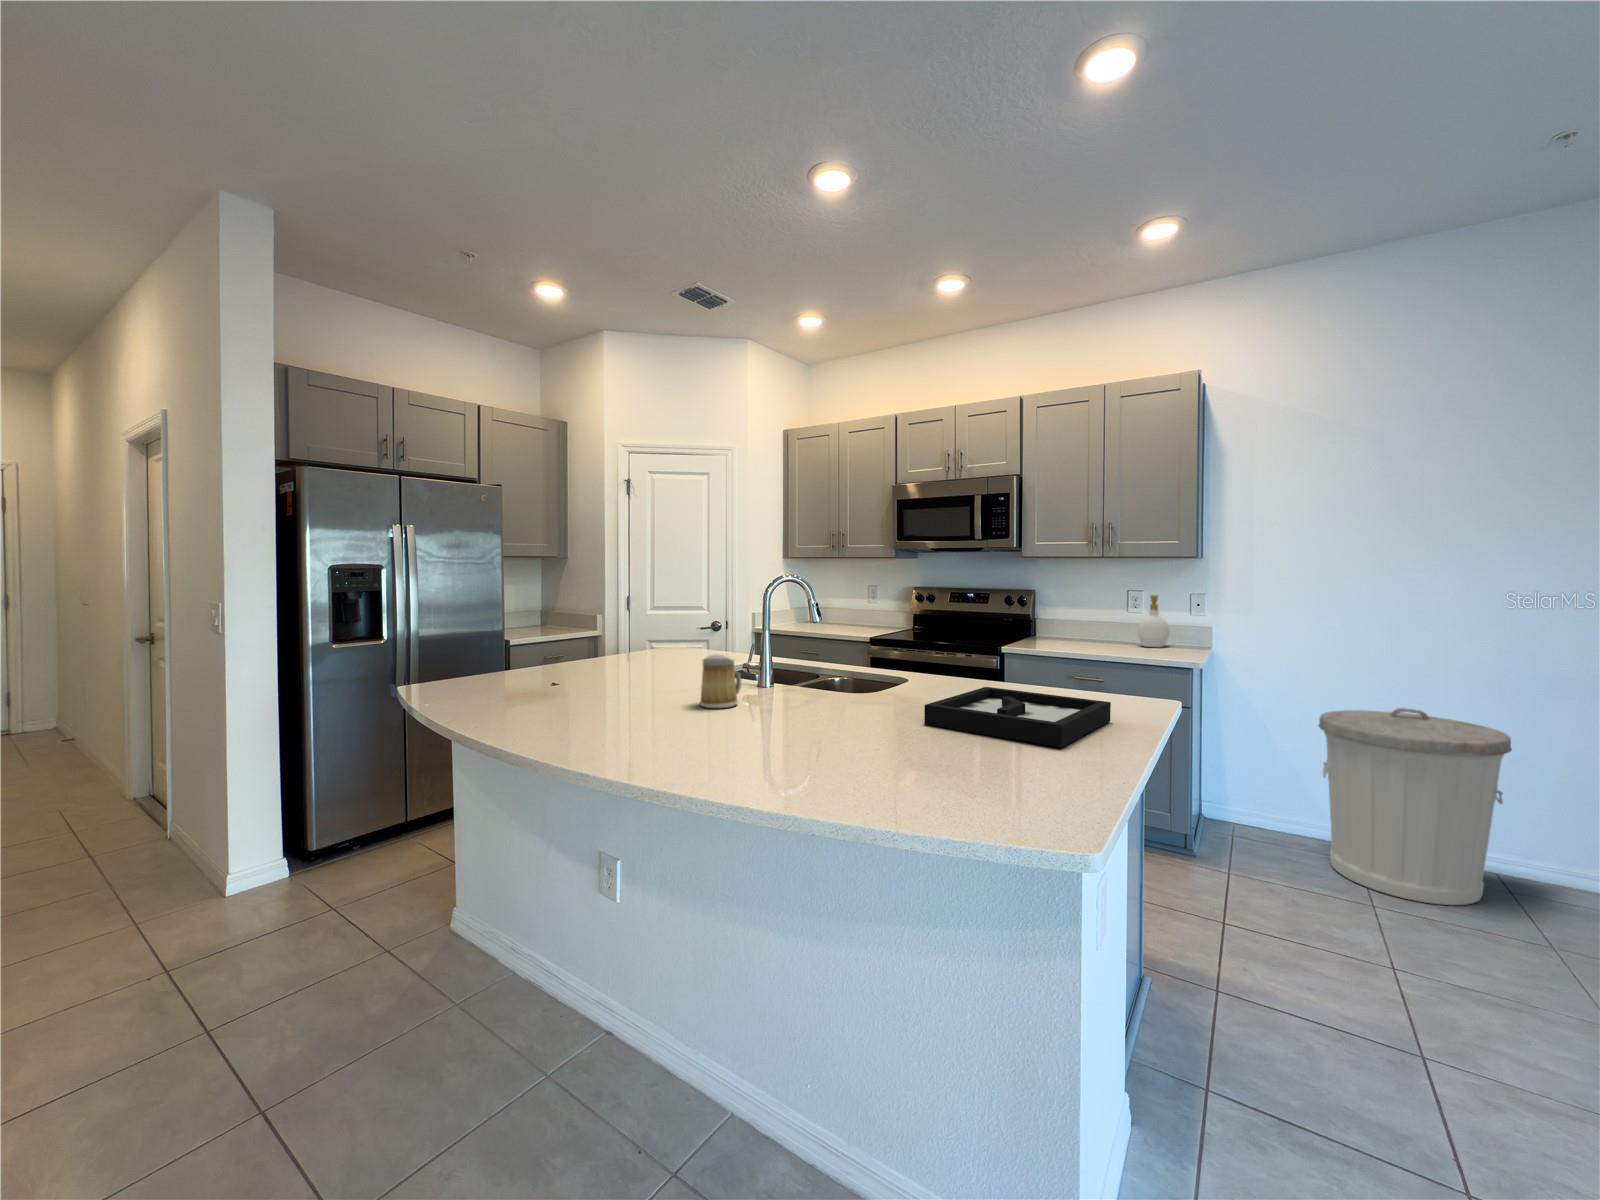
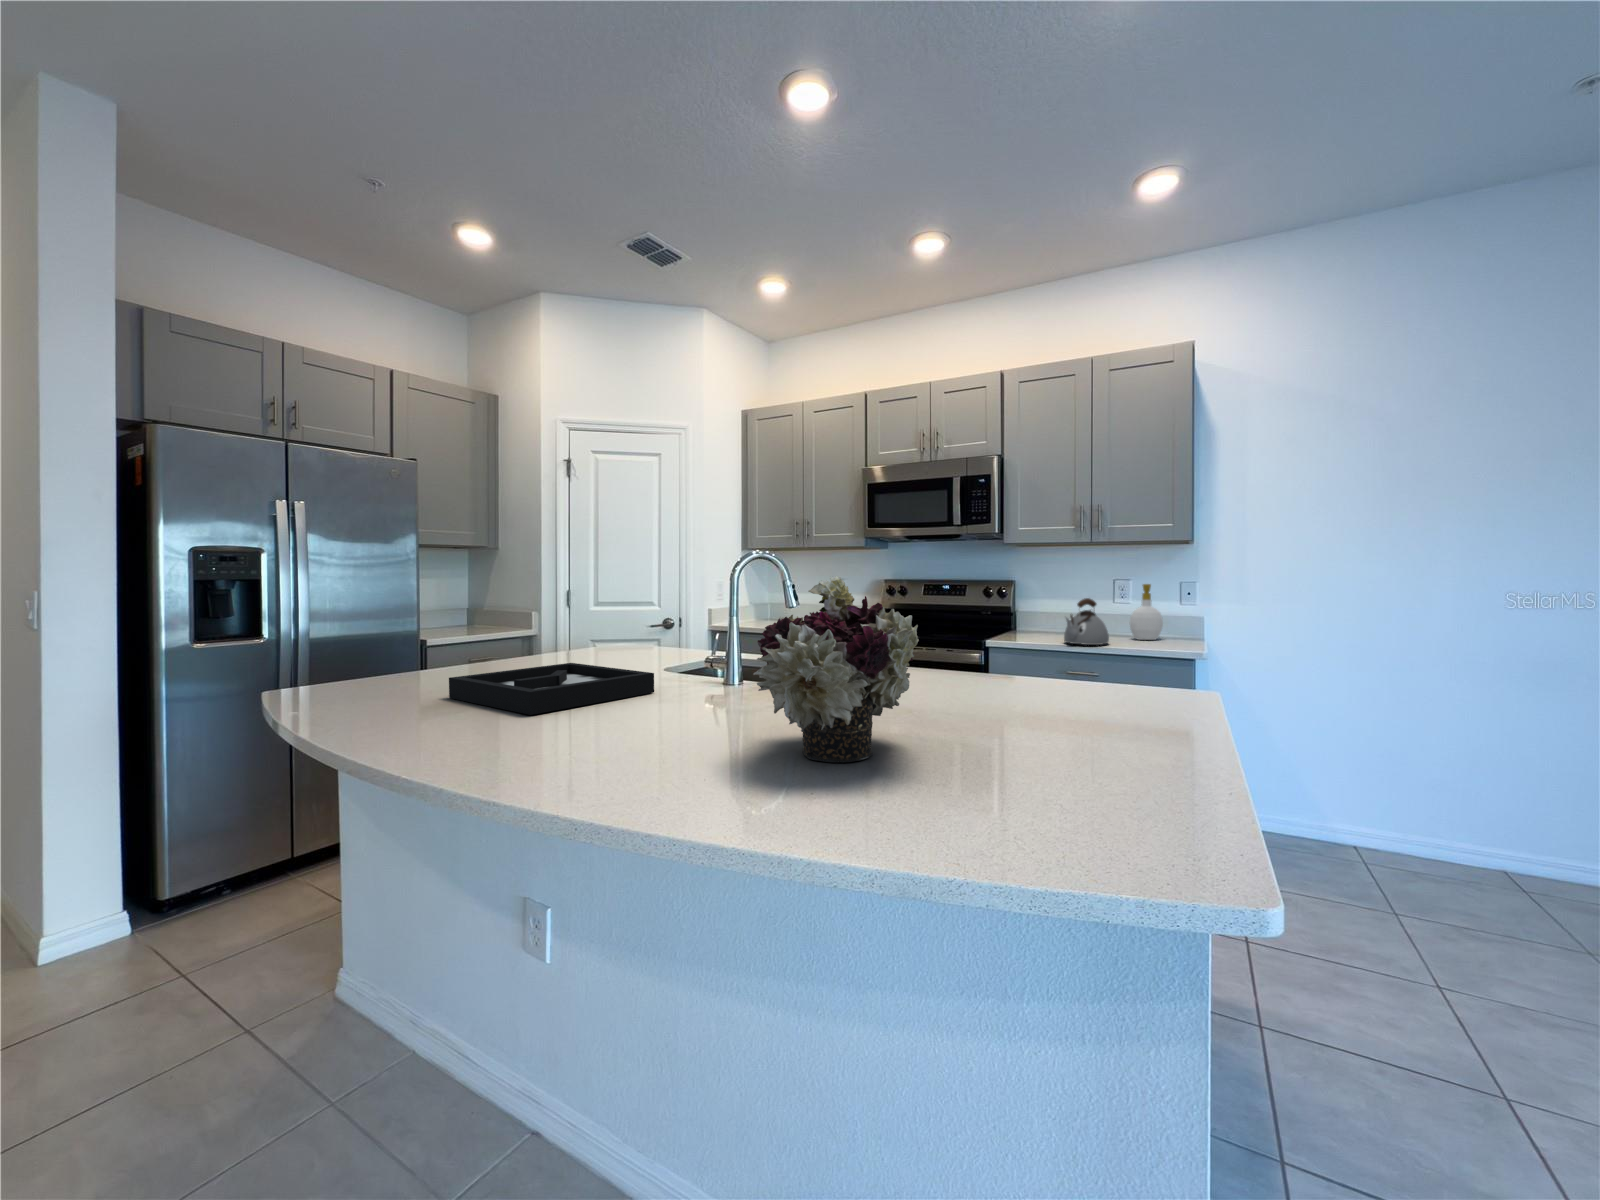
kettle: none [1074,608,1116,652] -> present [1064,598,1109,645]
flower arrangement: none [766,610,895,752] -> present [754,576,919,762]
mug: present [700,654,741,708] -> none [655,643,708,710]
decorative tray: present [924,687,1111,748] -> present [449,663,654,715]
trash can: present [1319,708,1512,905] -> none [1328,700,1538,913]

